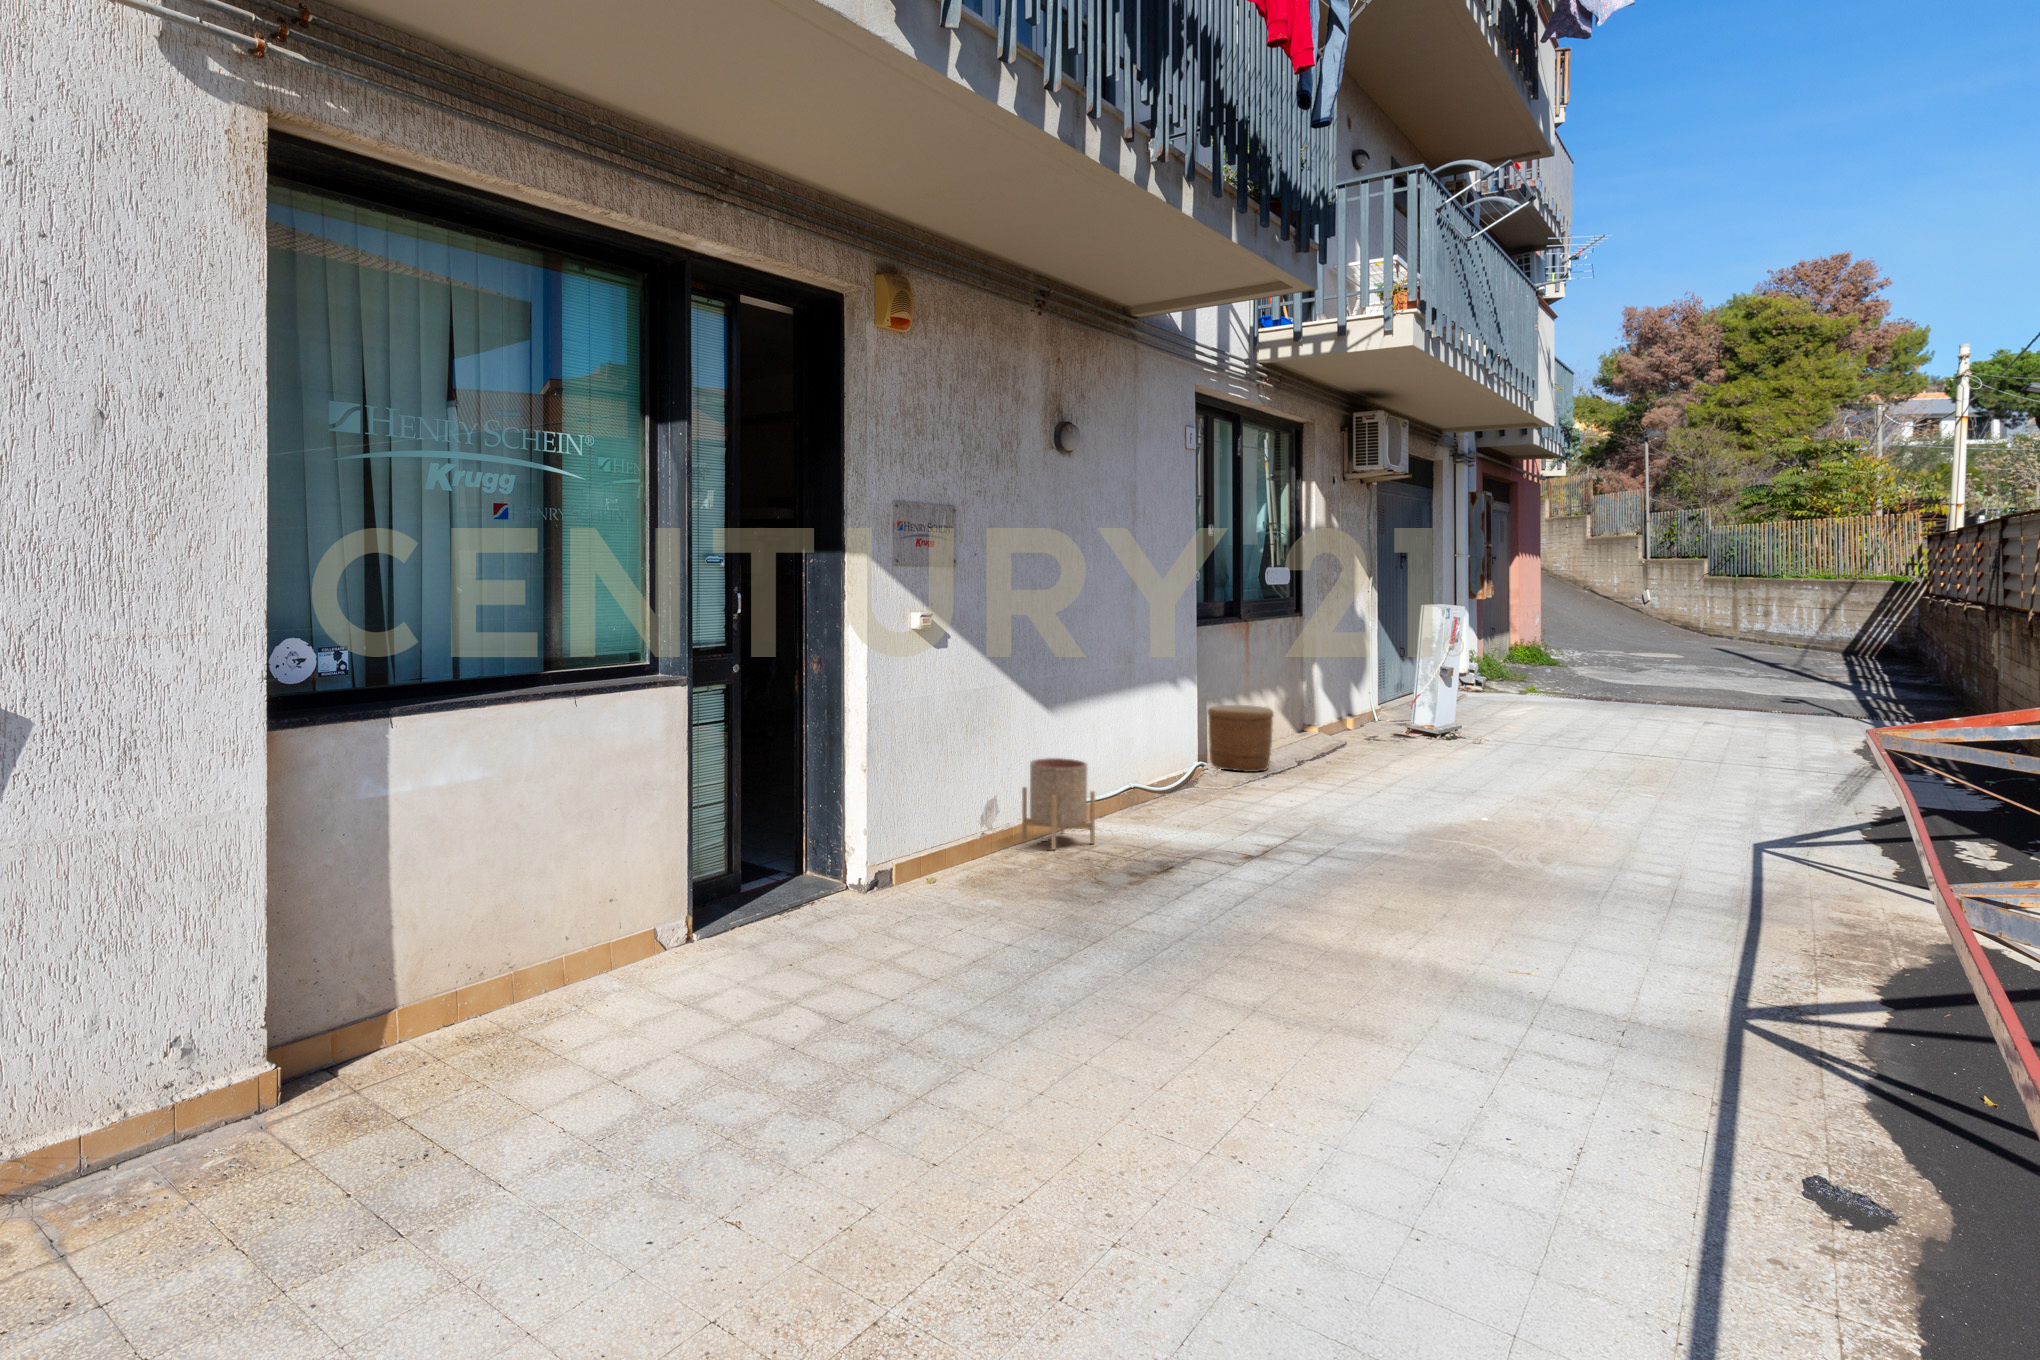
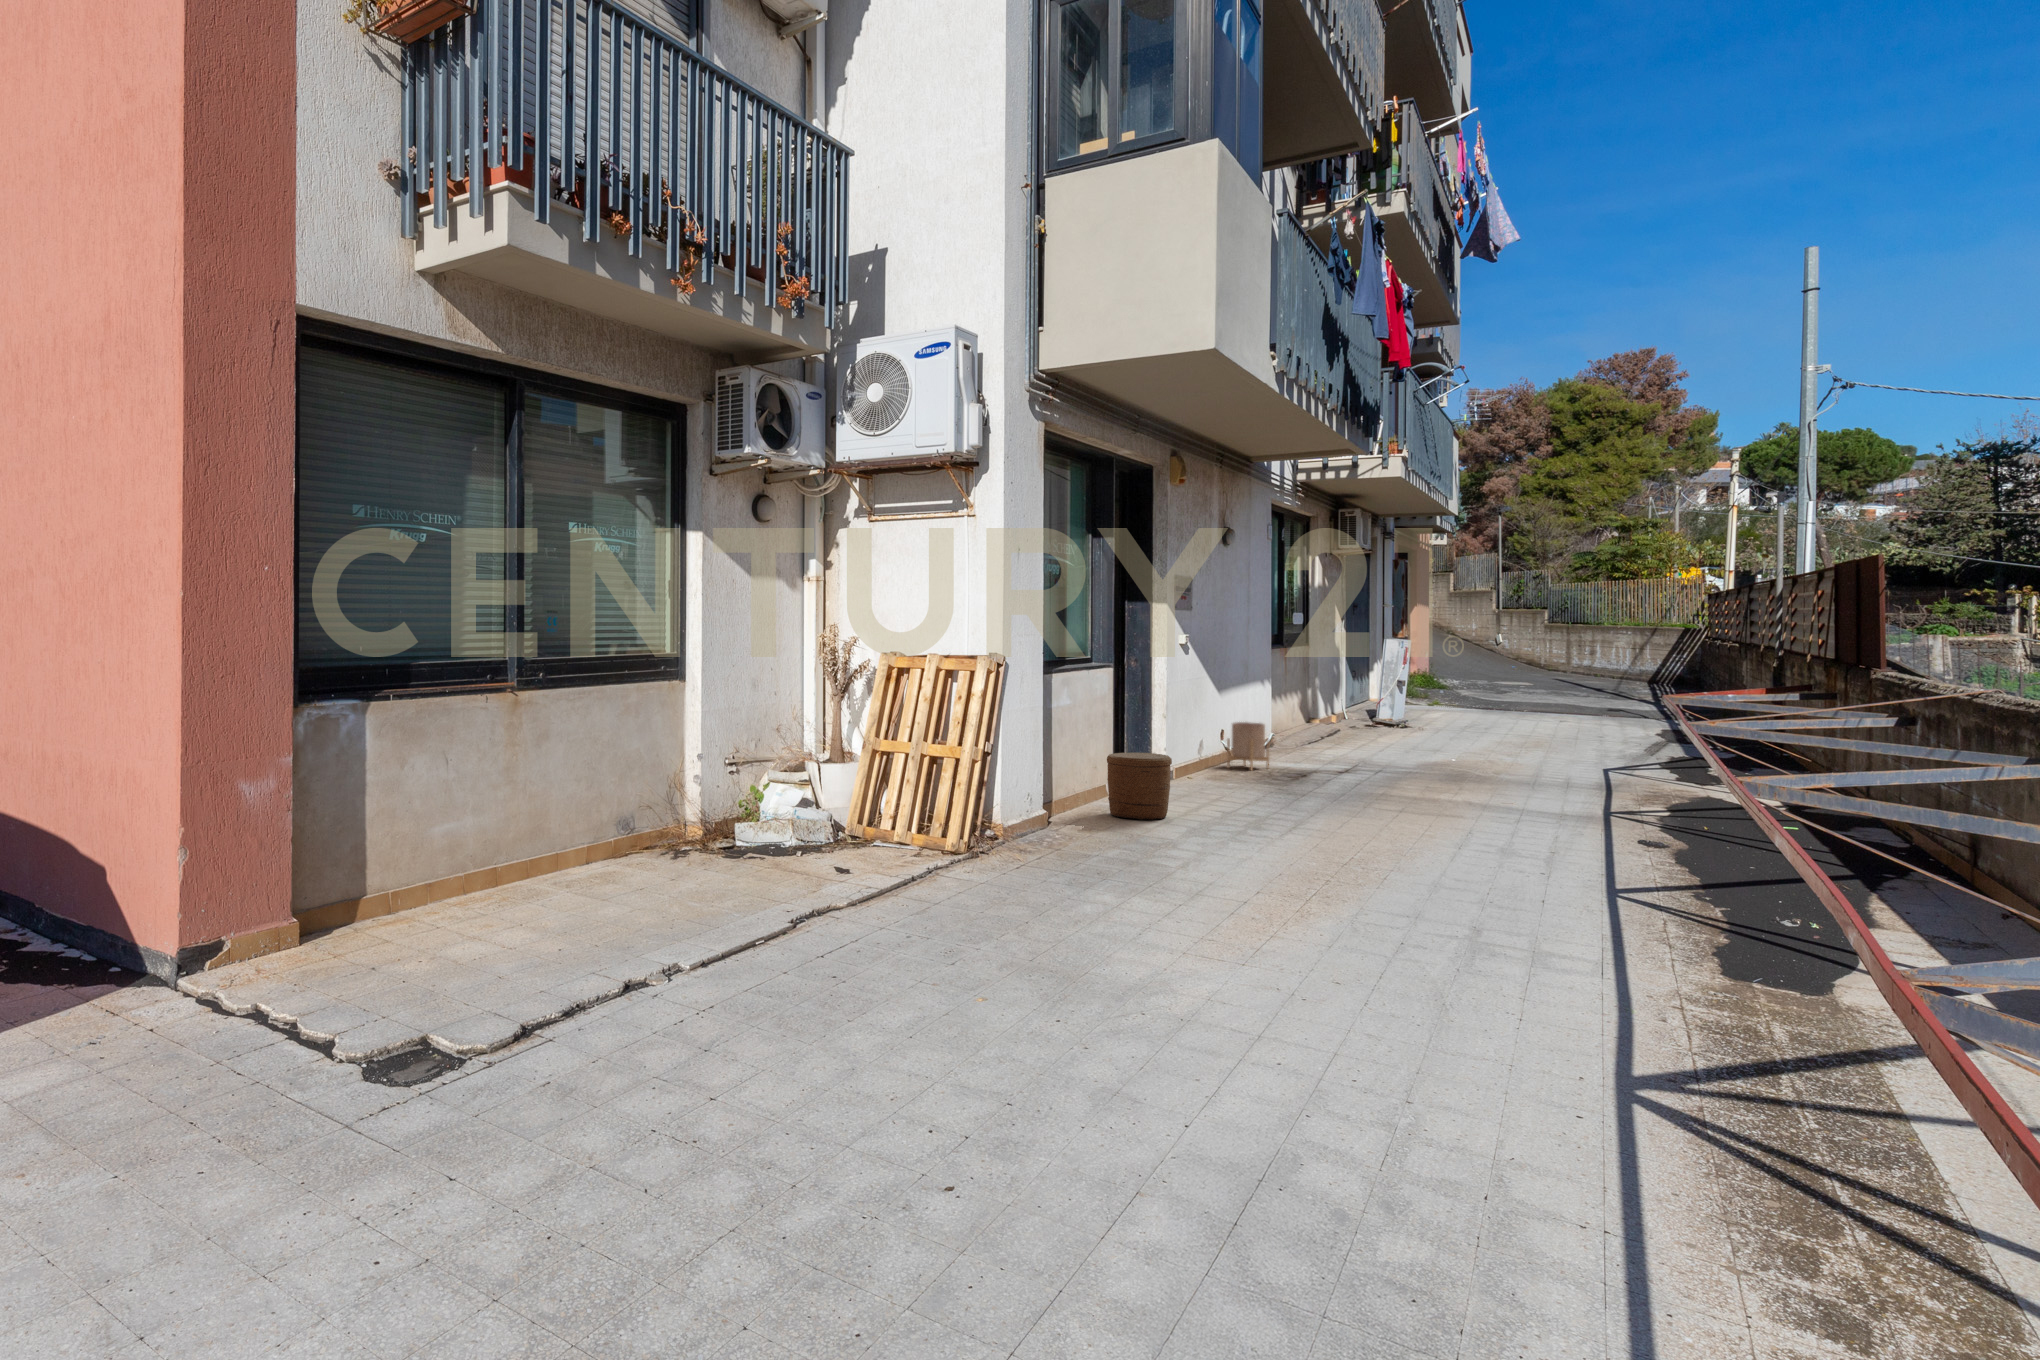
woven basket: present [1208,705,1274,772] -> present [1107,753,1172,820]

